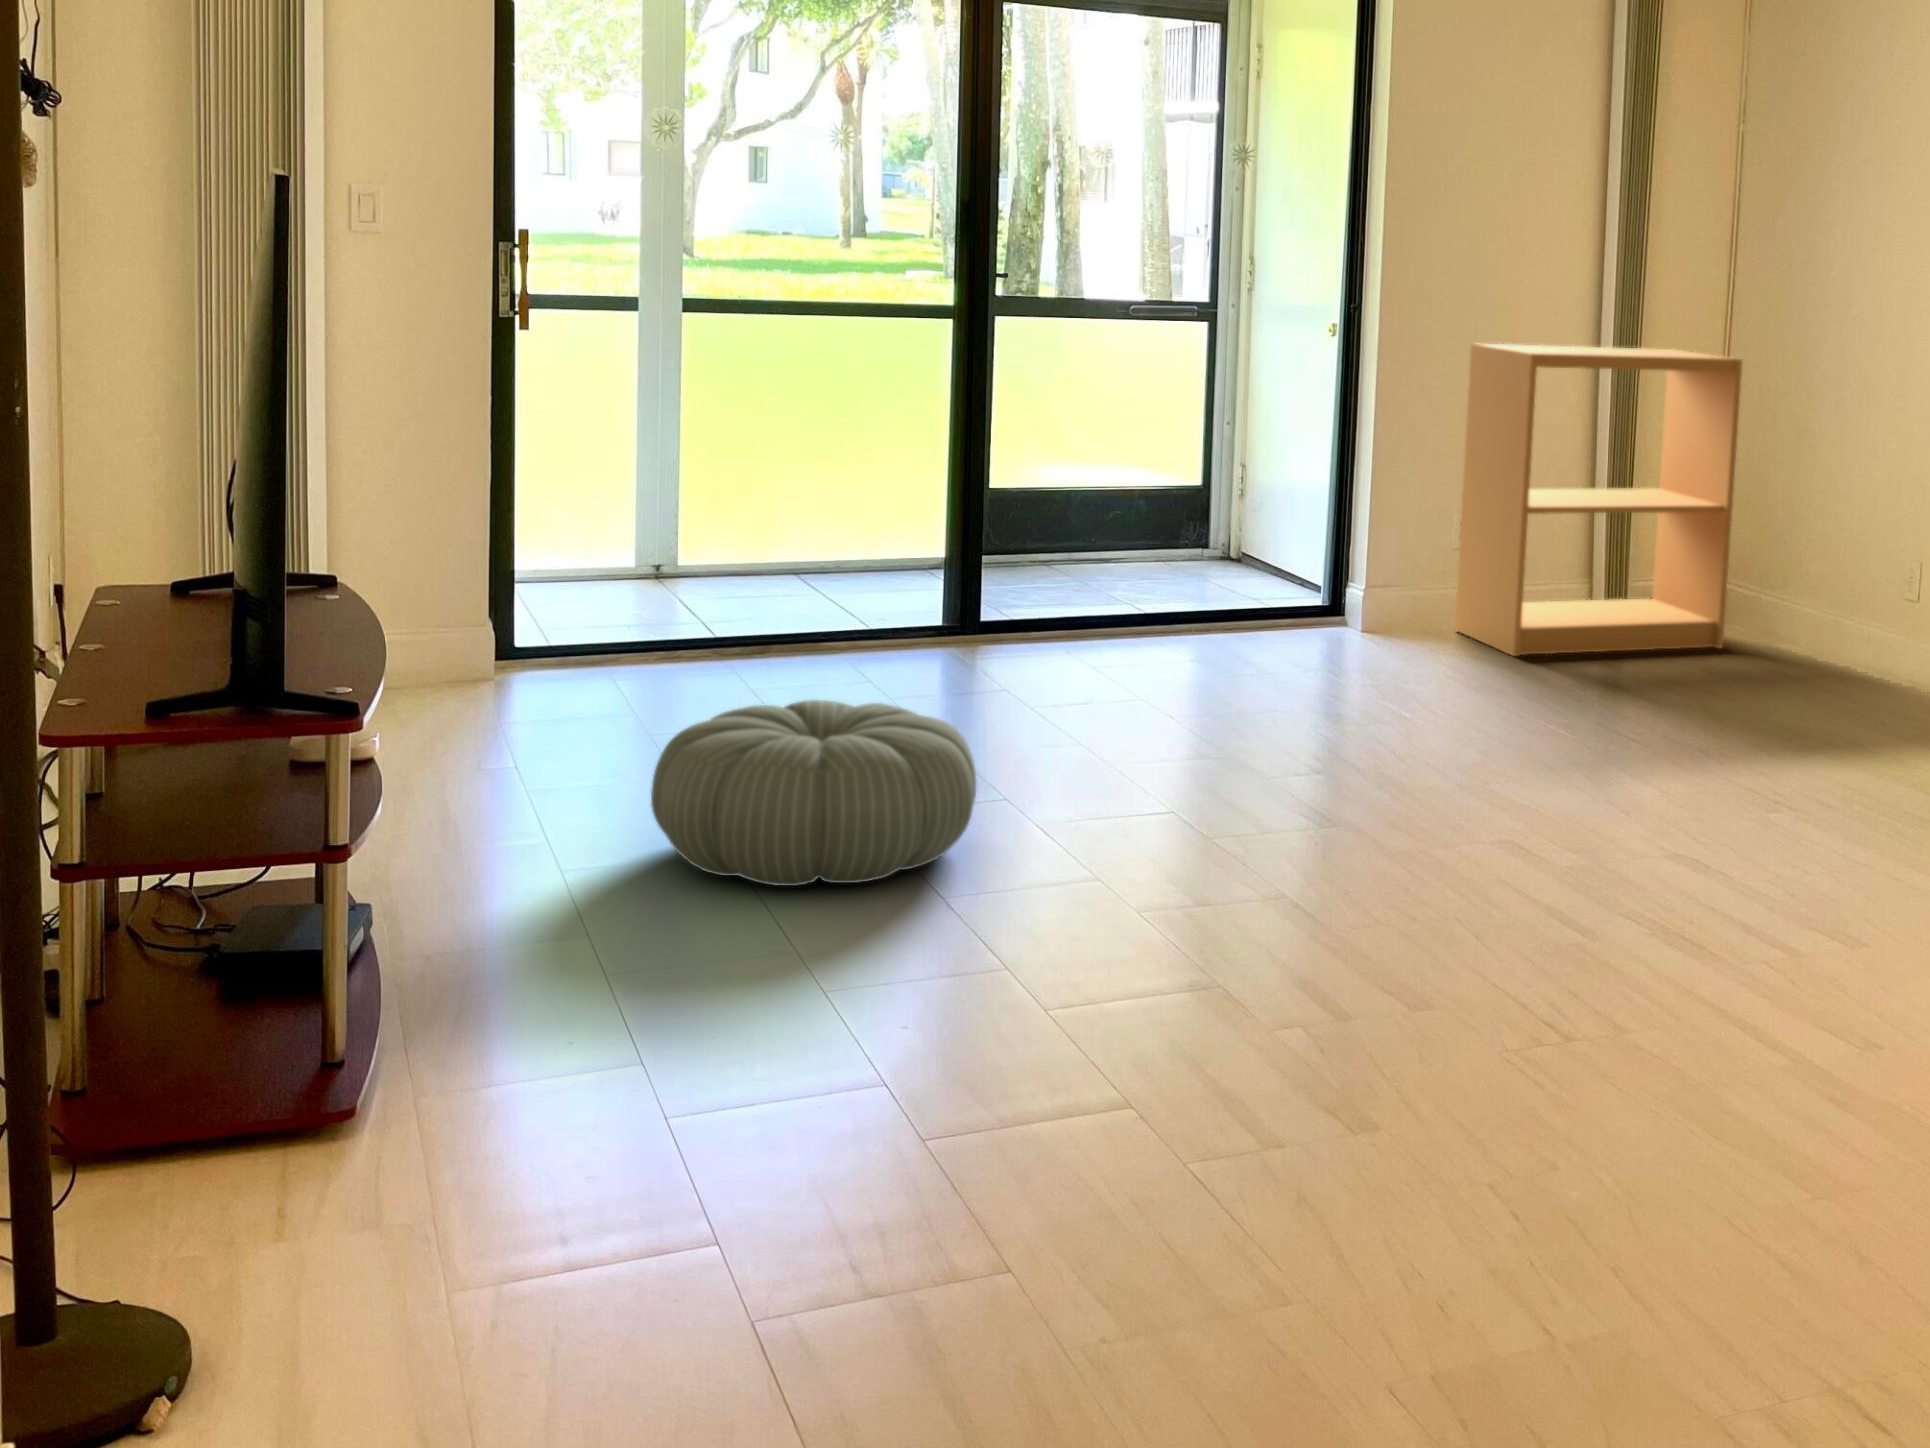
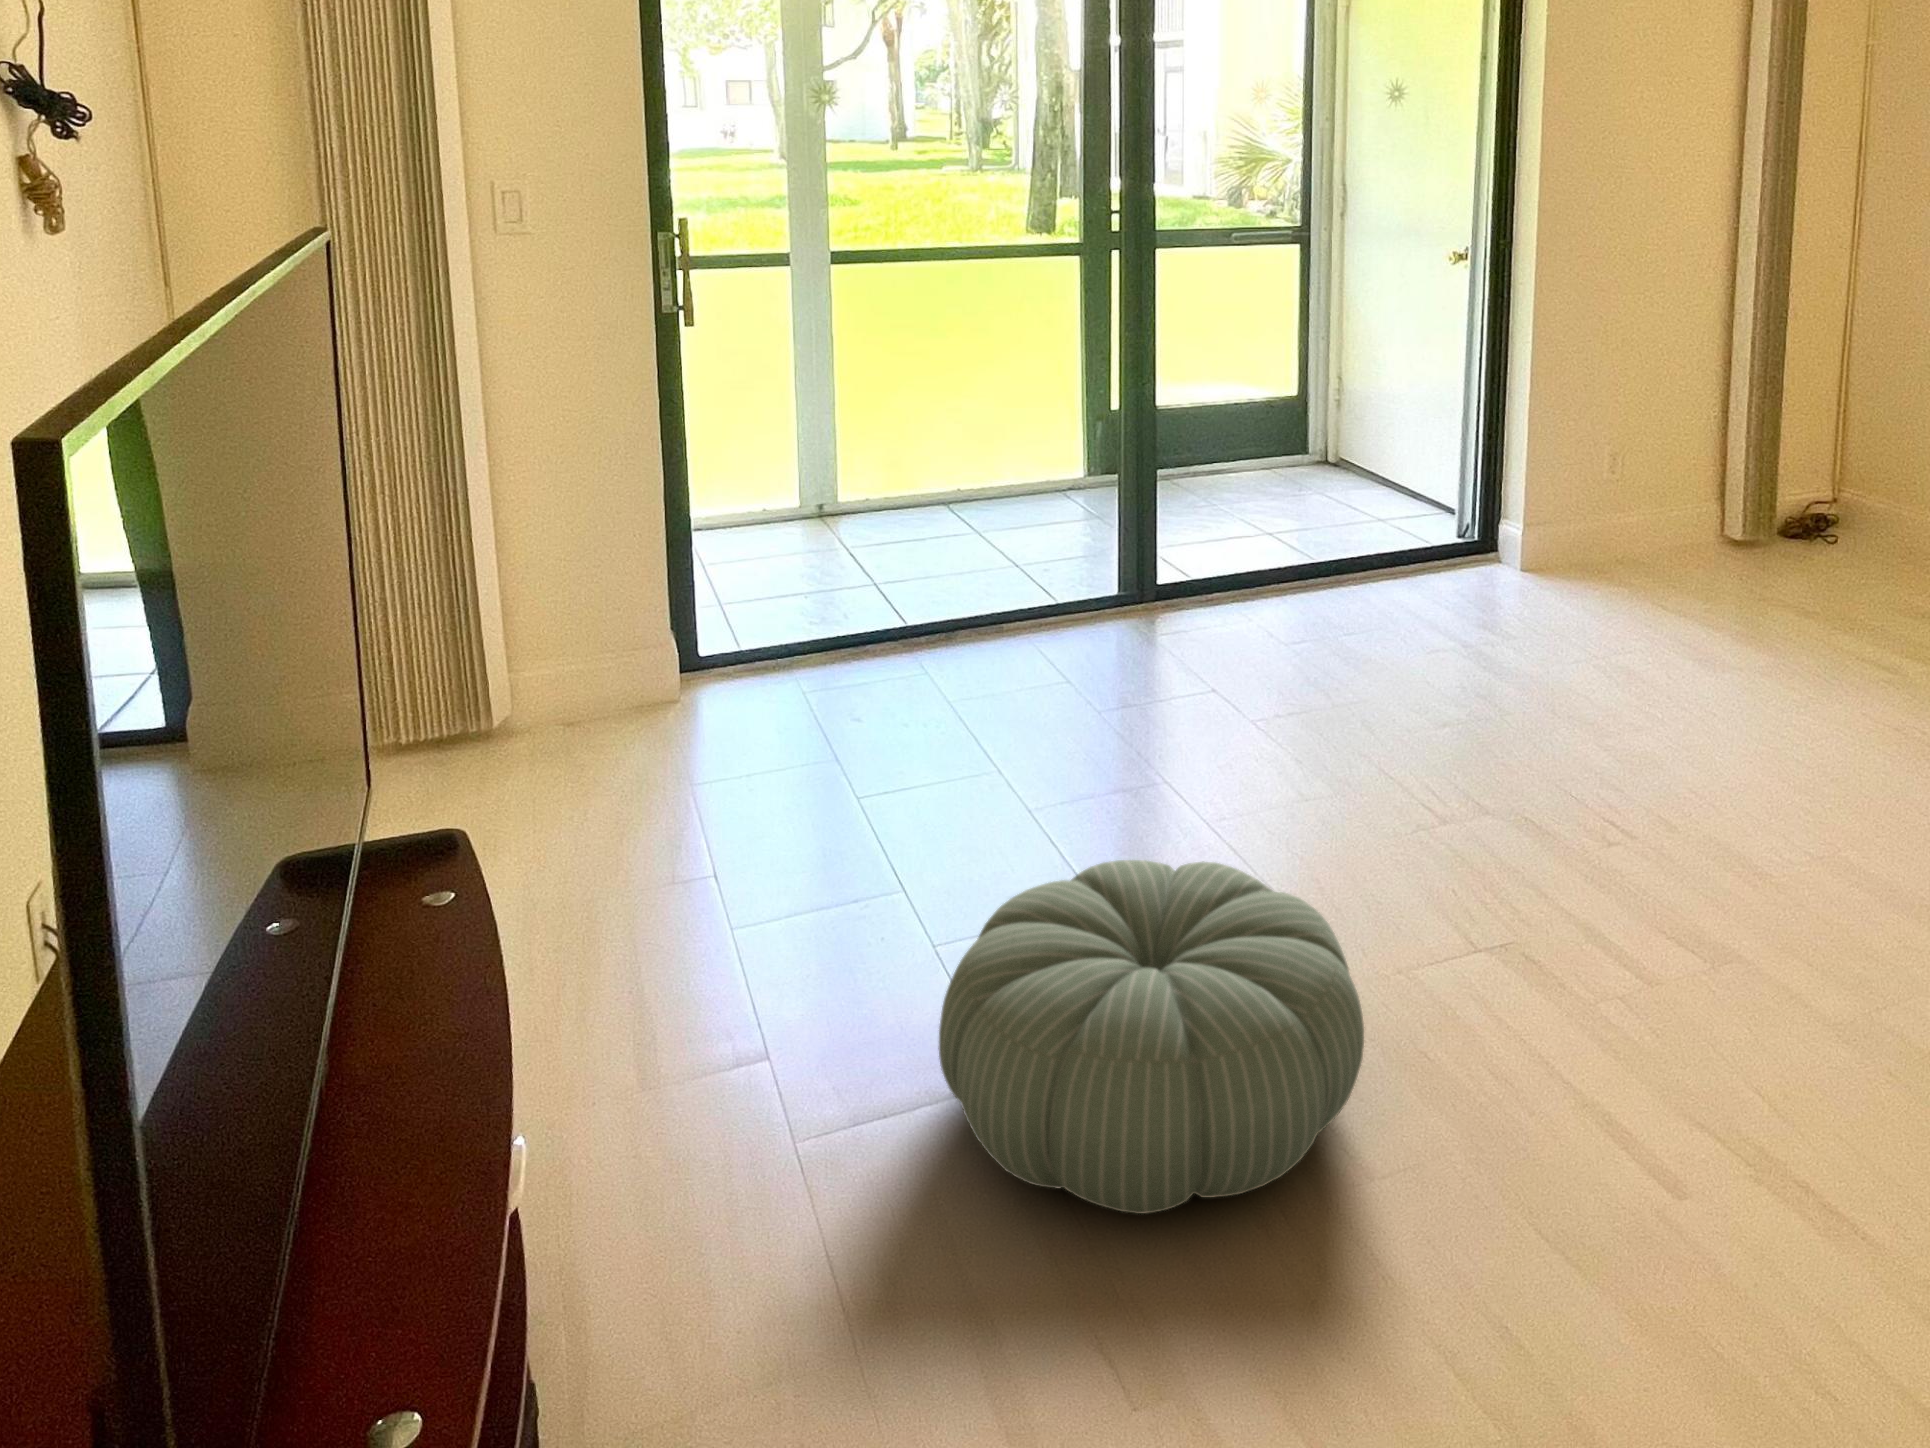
bookshelf: present [1455,343,1742,656] -> none [1608,270,1907,598]

